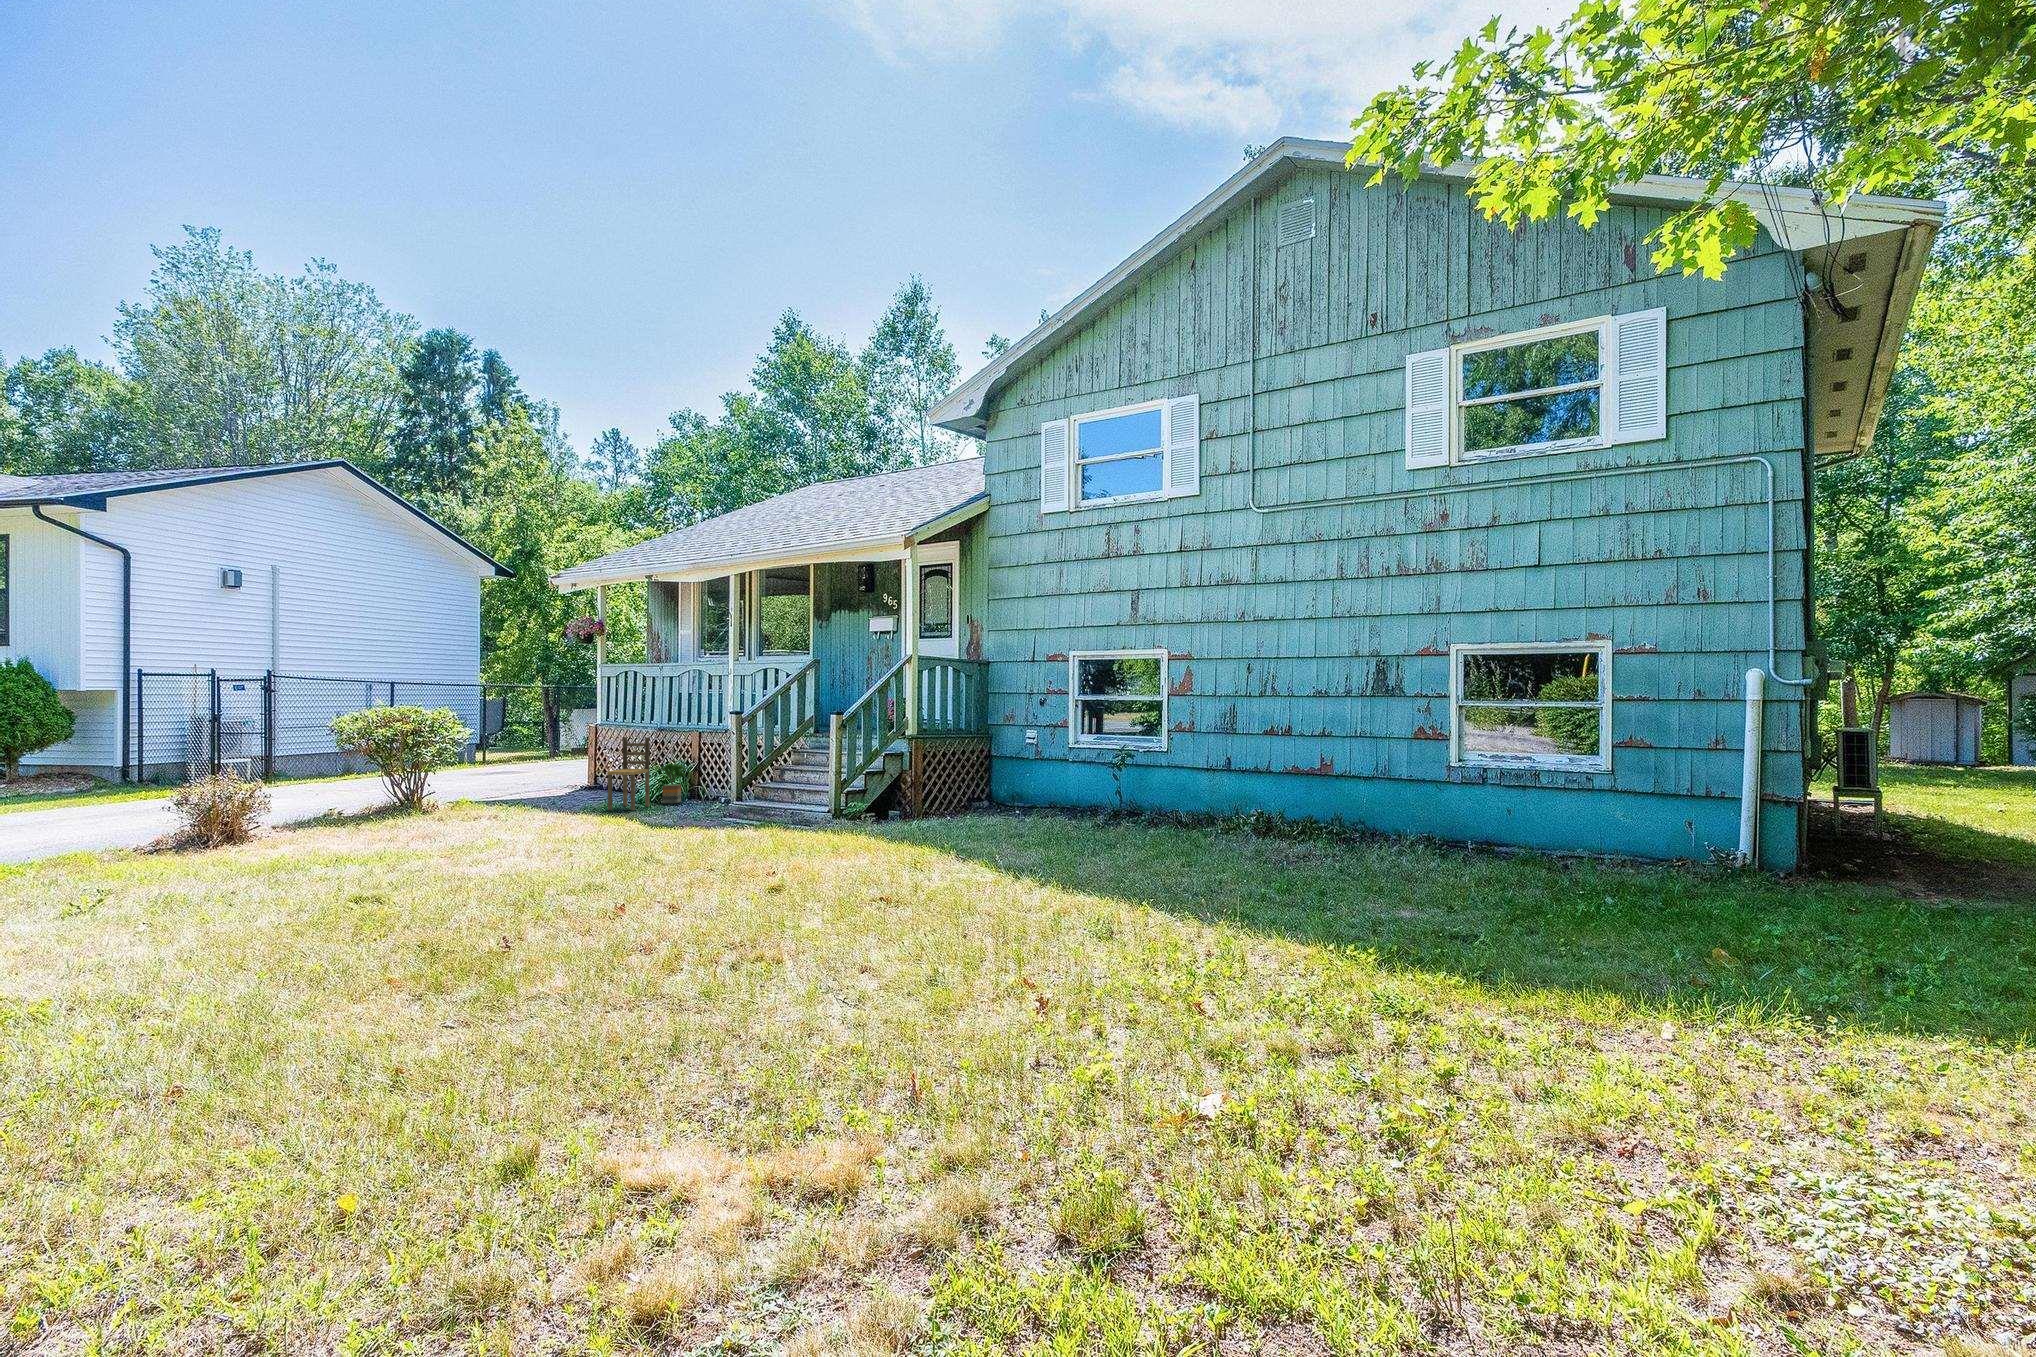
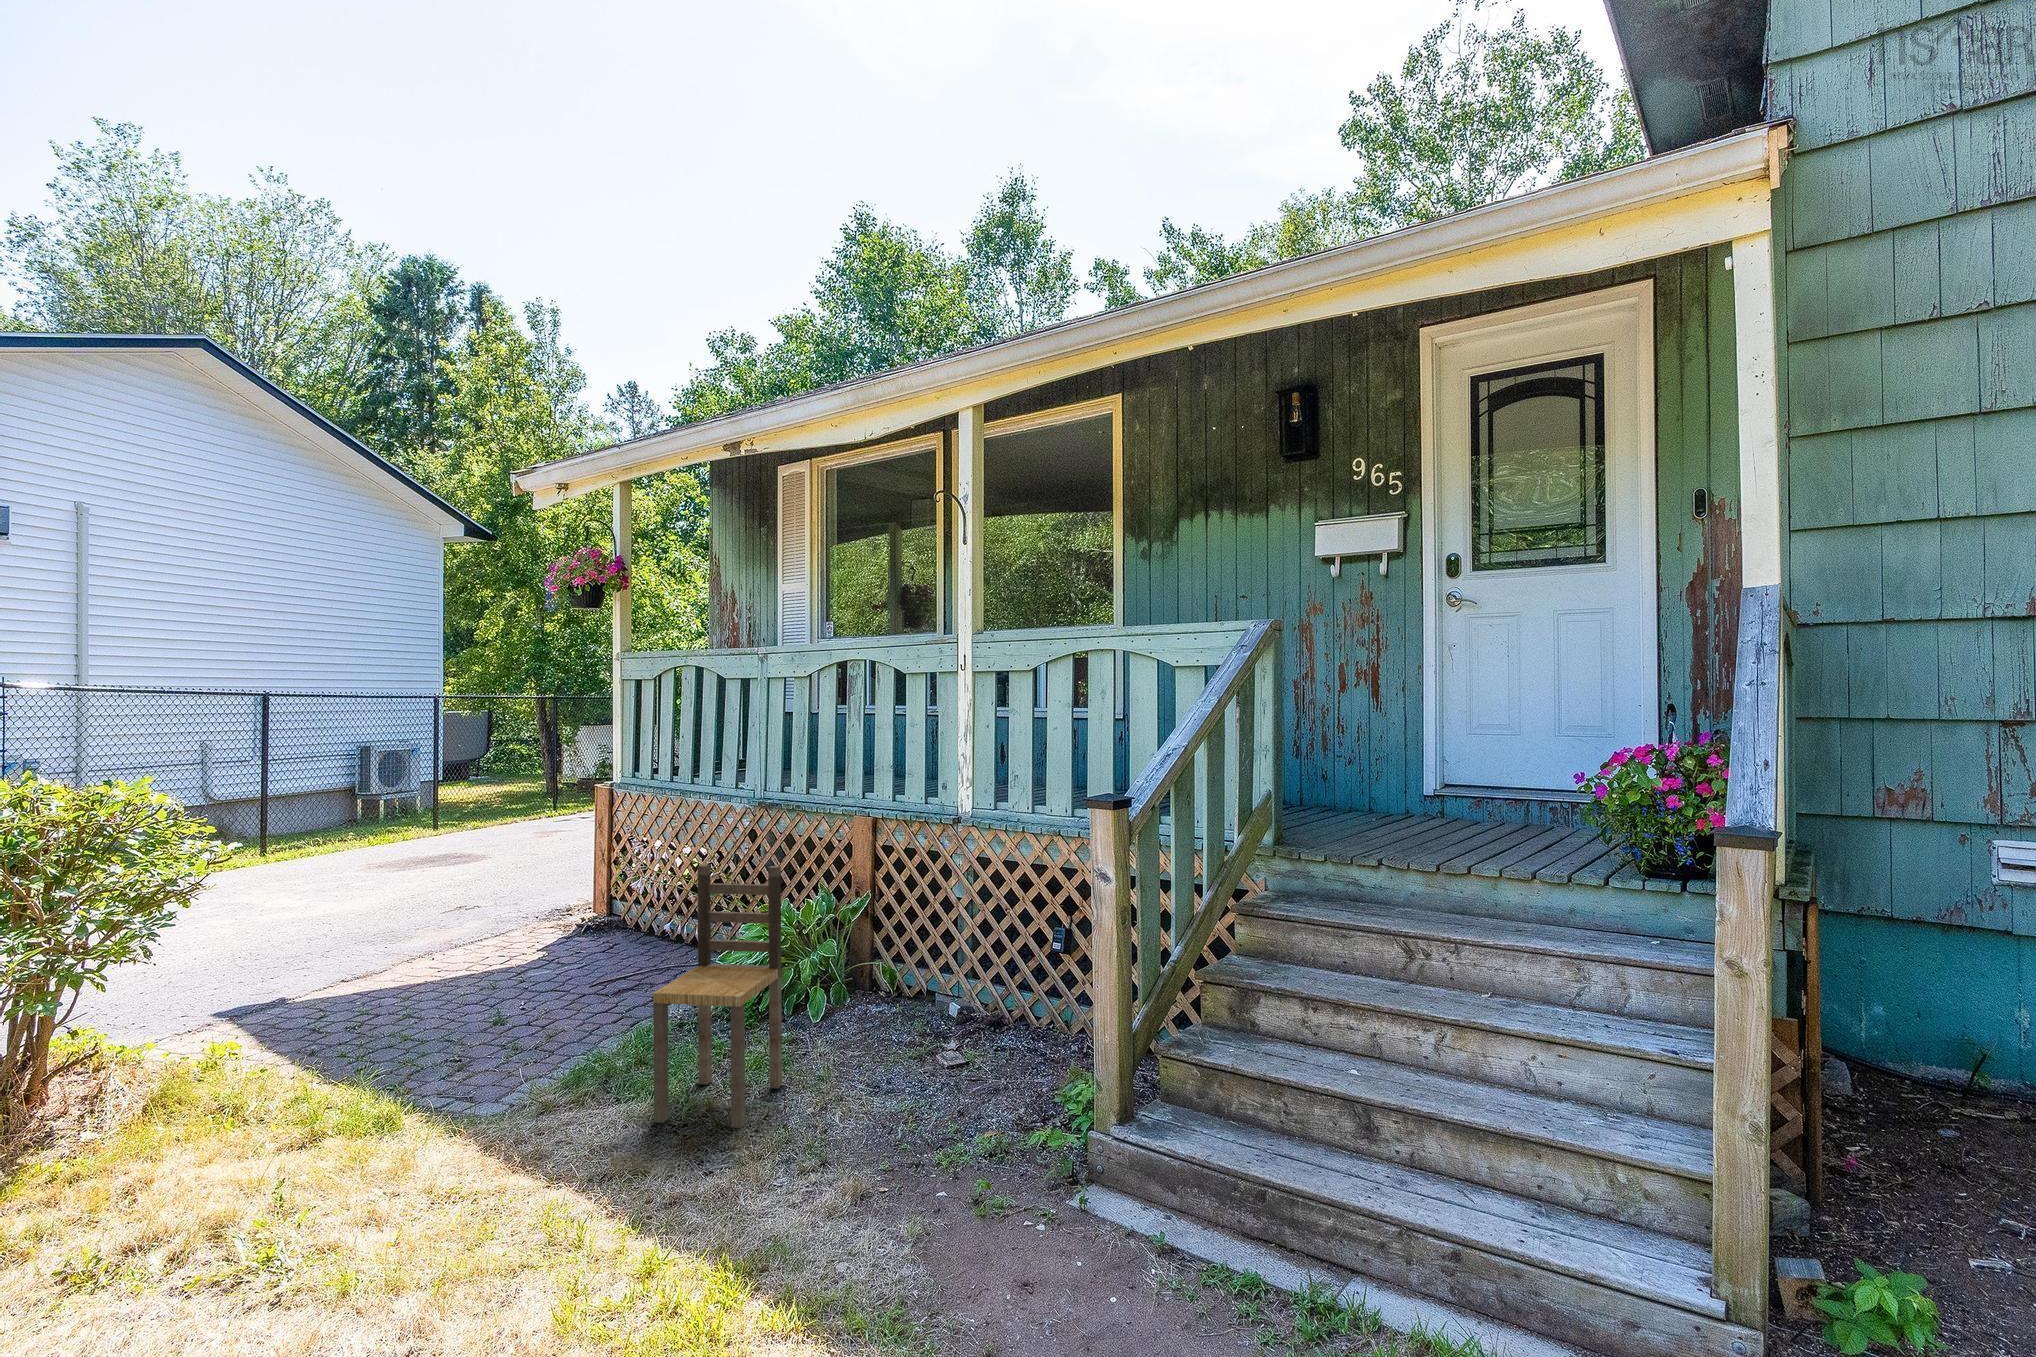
potted tree: present [661,764,686,803] -> none [799,929,880,1058]

